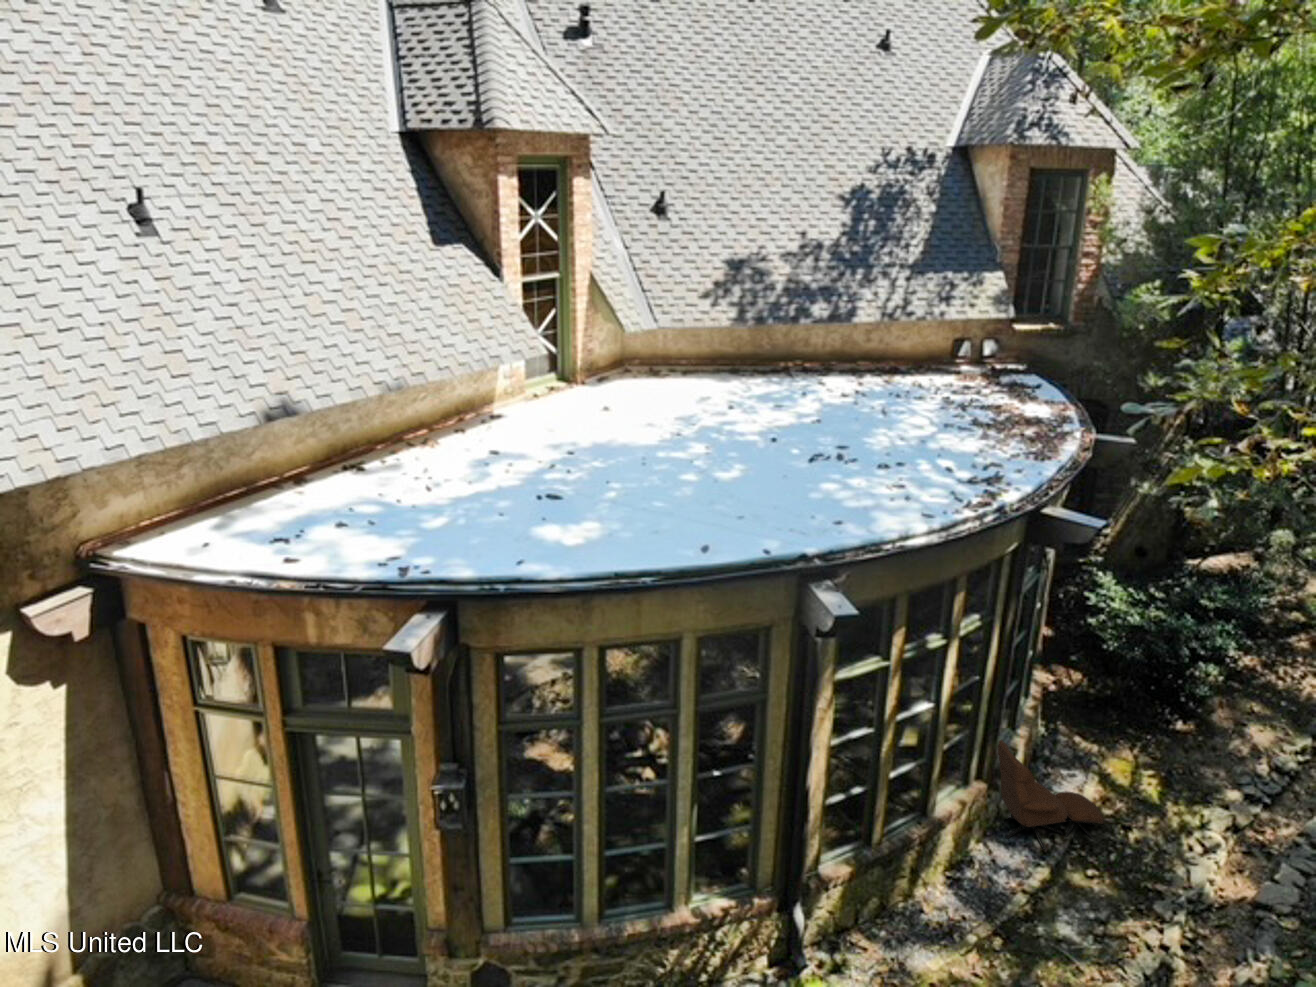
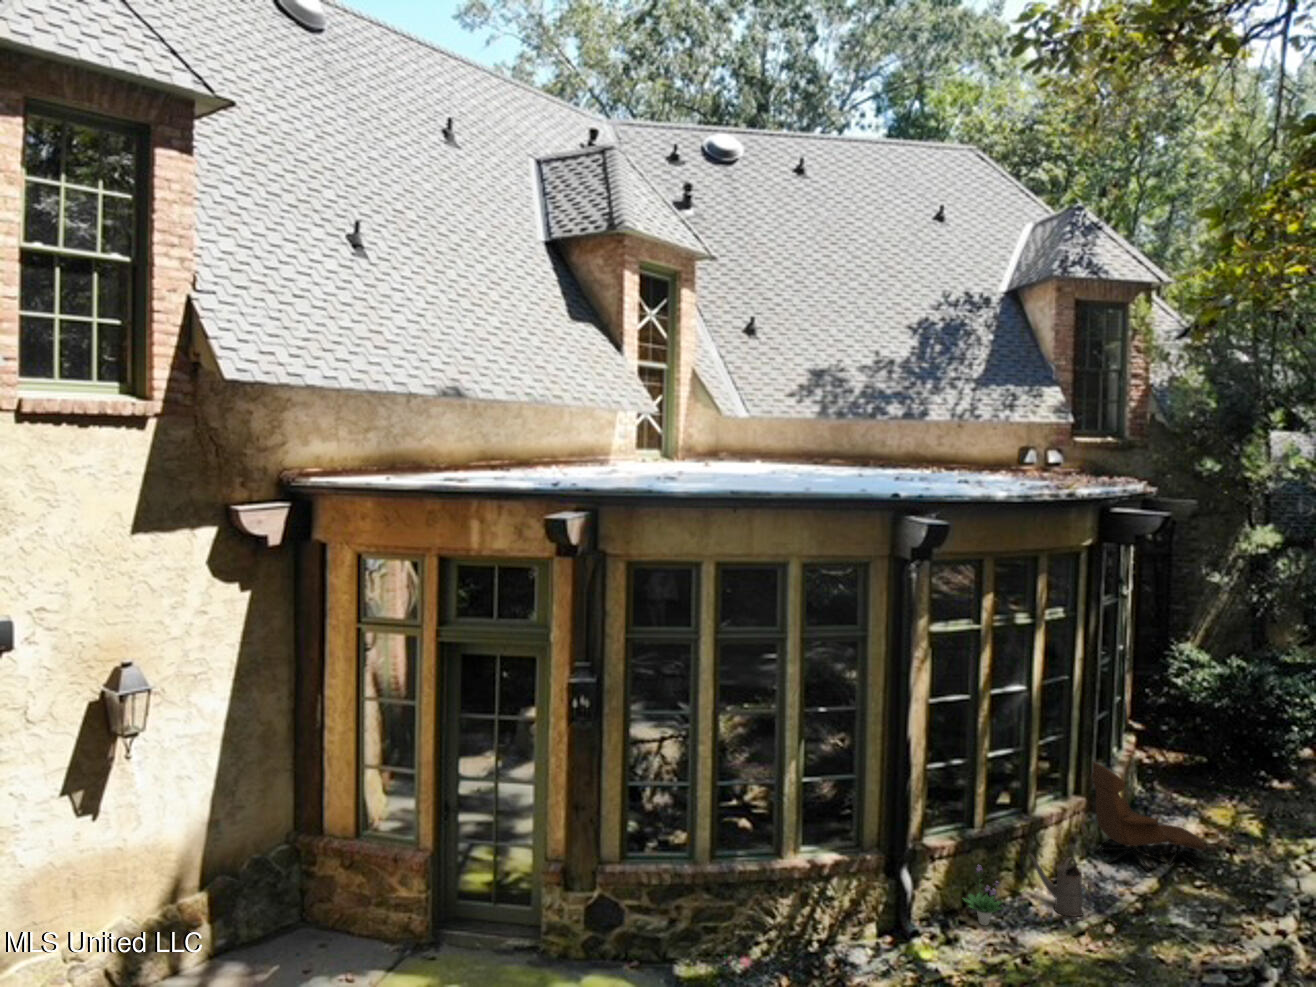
watering can: none [925,859,982,928] -> present [1029,854,1091,917]
potted plant: none [854,893,897,948] -> present [962,865,1003,925]

